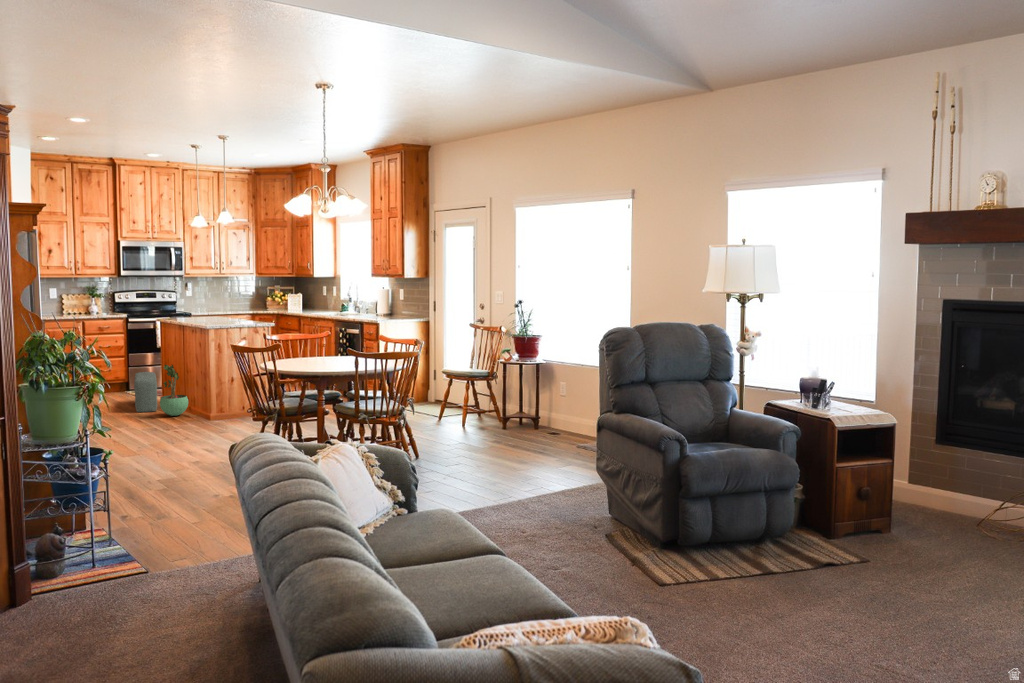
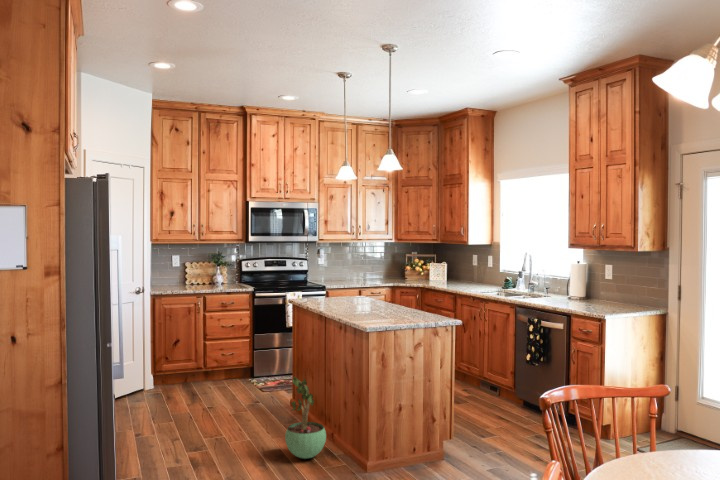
pouf: present [134,372,157,412] -> none [252,372,282,441]

